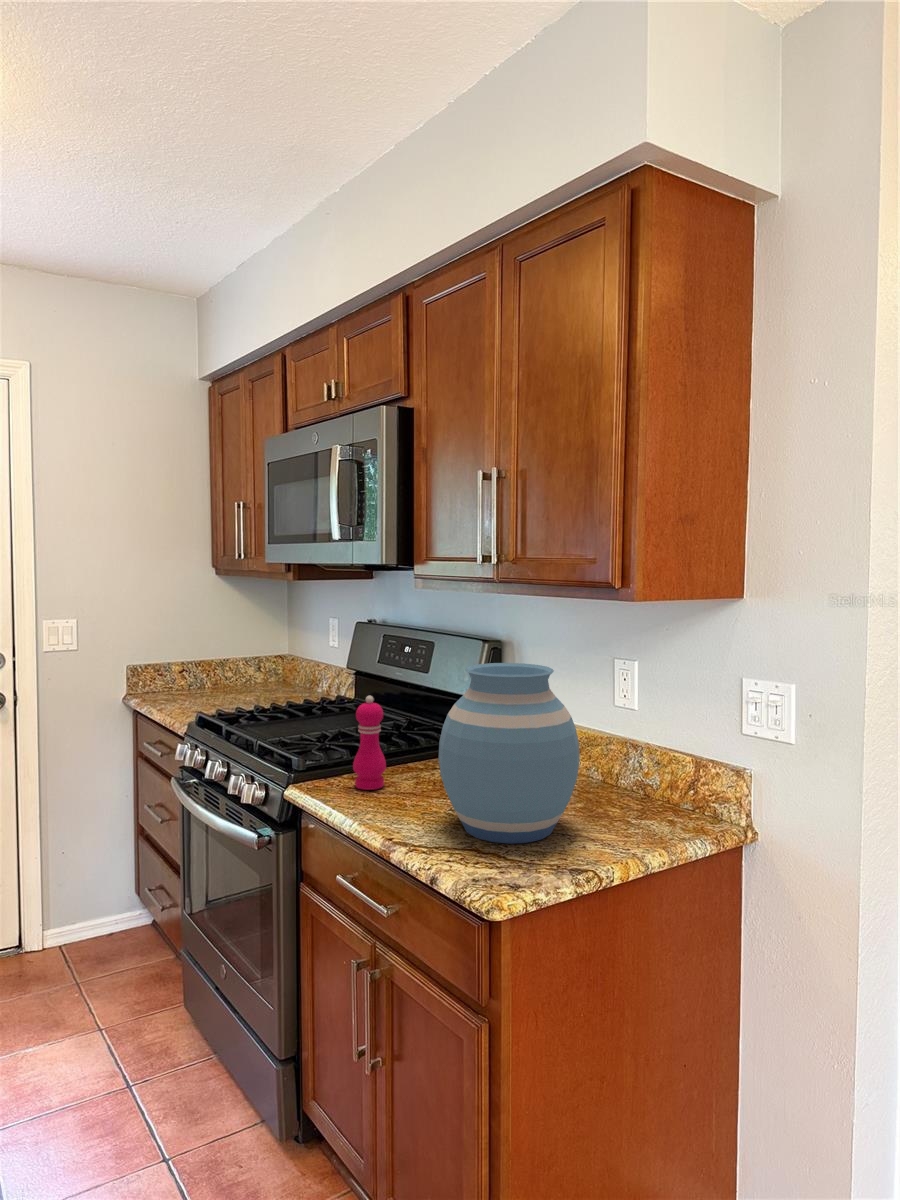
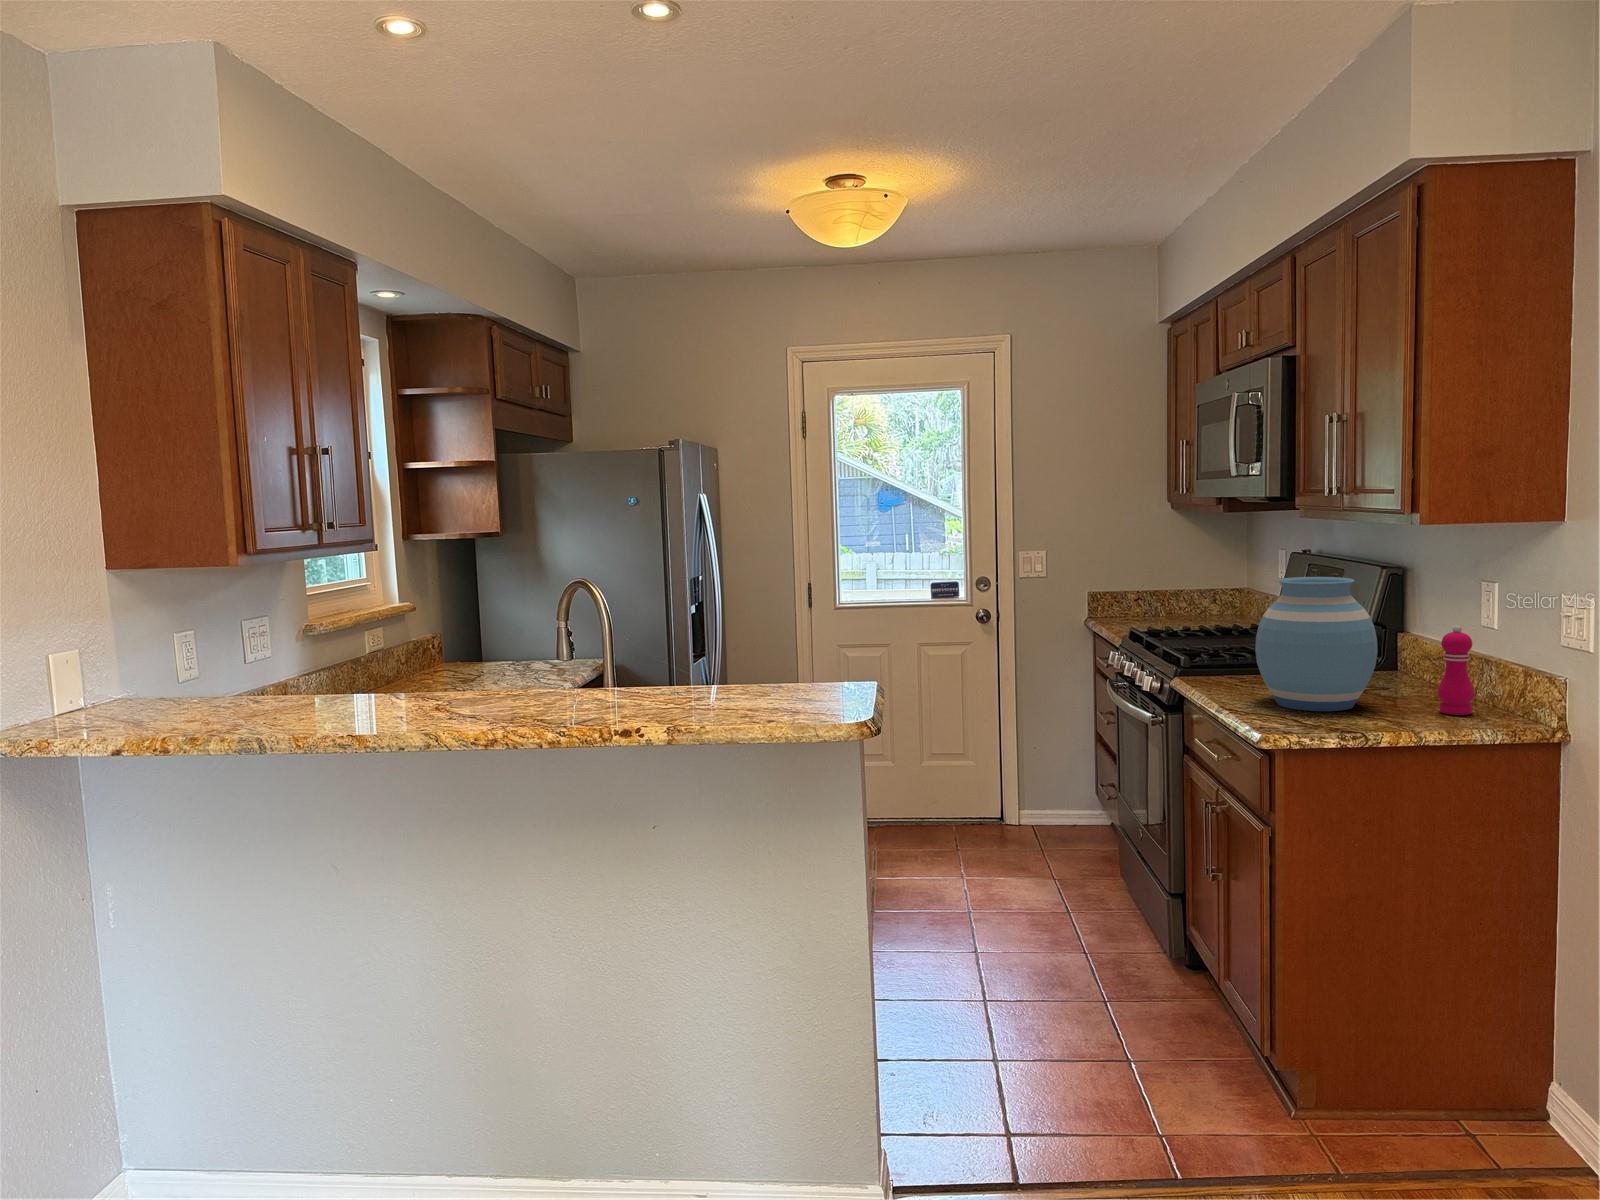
pepper mill: present [353,696,386,790] -> present [1437,625,1475,715]

